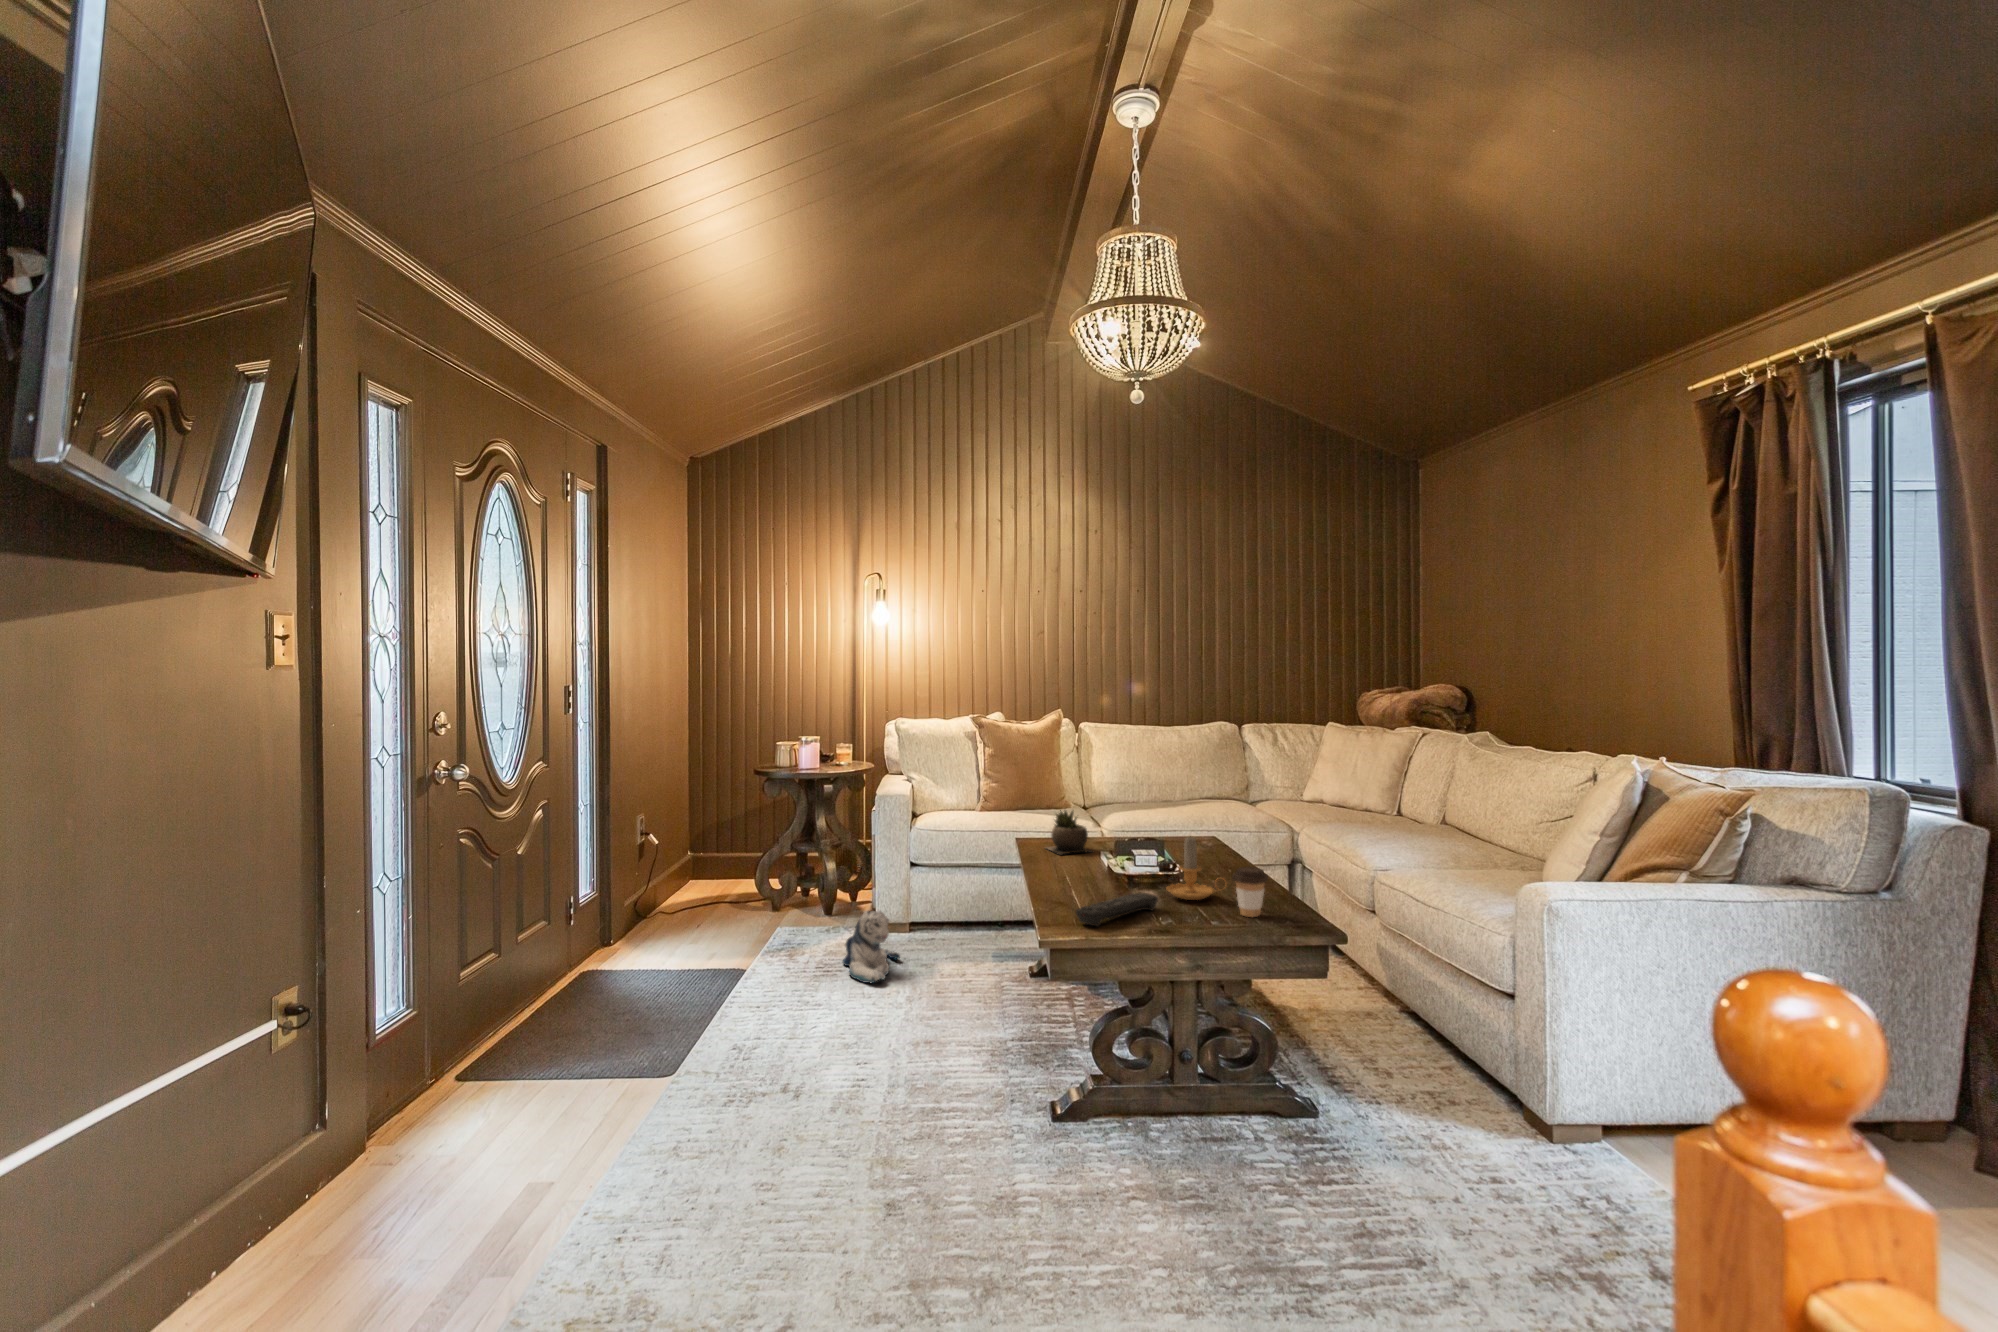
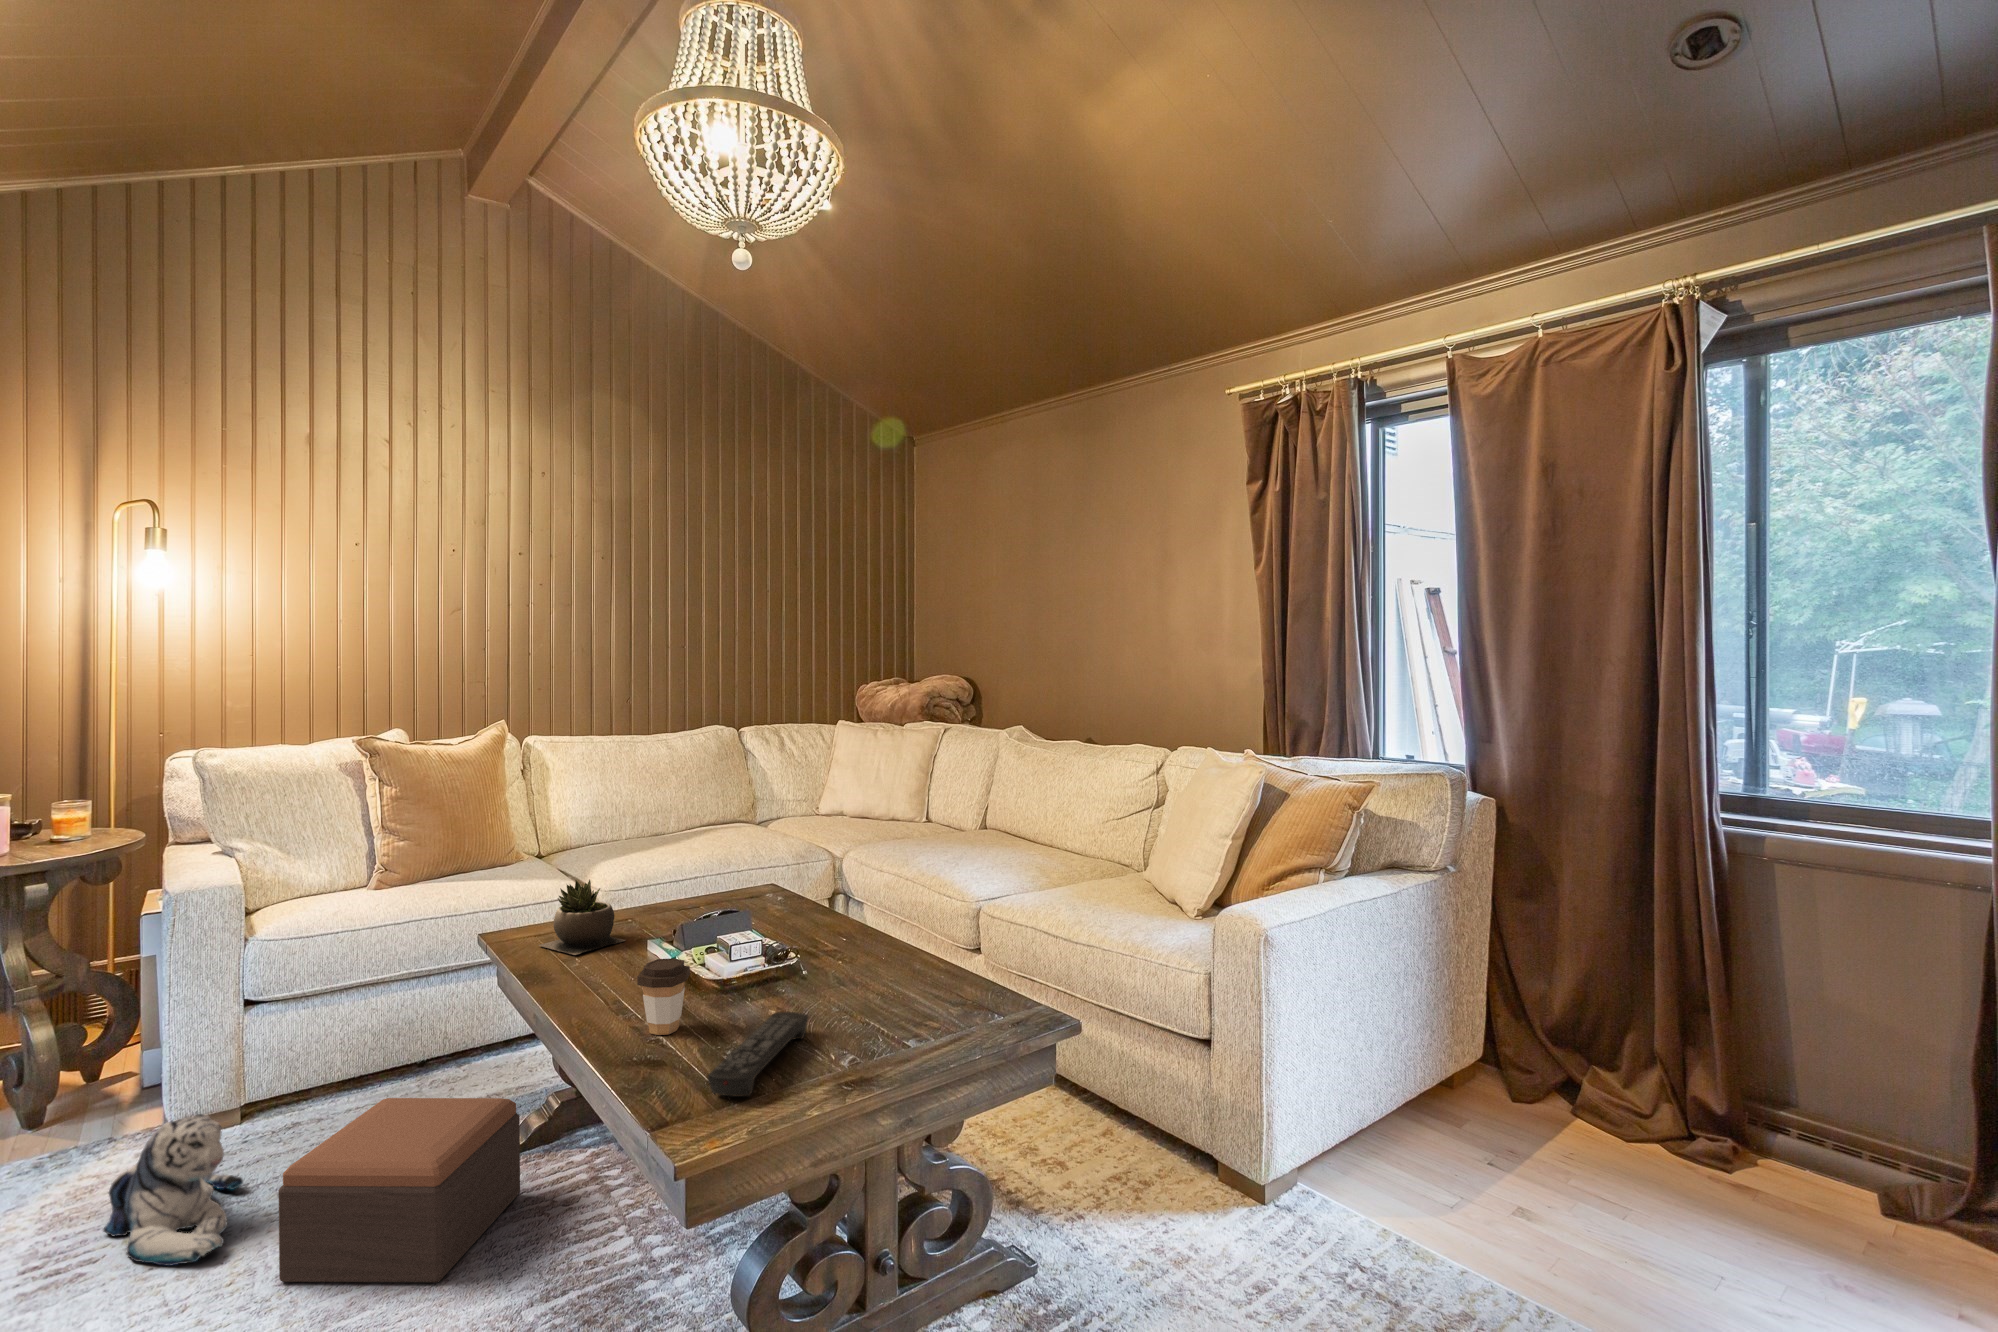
candle: present [1167,837,1218,900] -> none [798,908,883,1006]
coffee cup: present [1232,867,1268,917] -> present [637,958,690,1035]
footstool: none [904,922,1025,1021] -> present [278,1098,520,1283]

